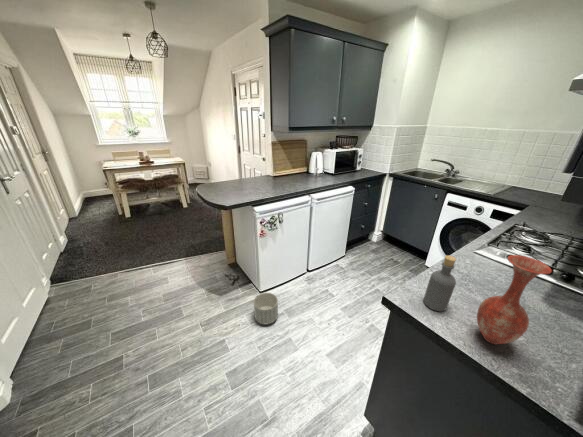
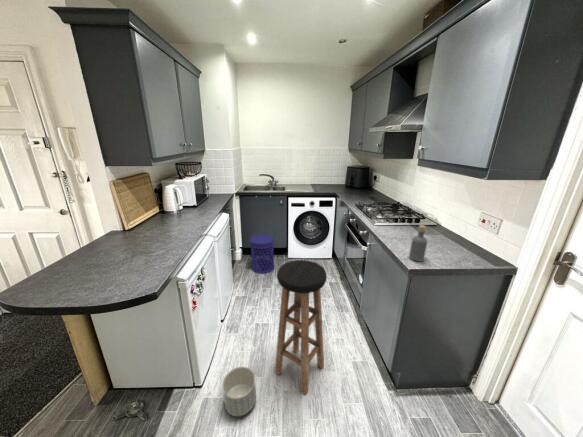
waste bin: none [373,222,406,265] -> present [250,234,274,273]
bar stool: none [298,236,347,357] -> present [275,260,327,395]
vase: present [477,255,552,345] -> none [438,210,467,260]

